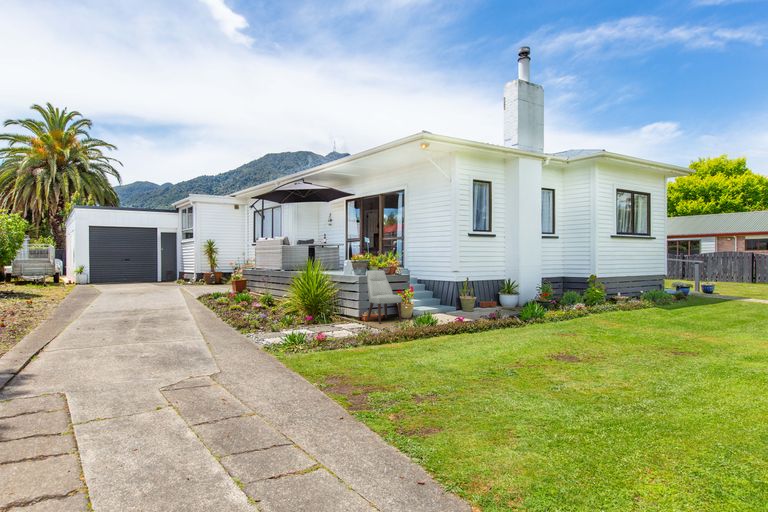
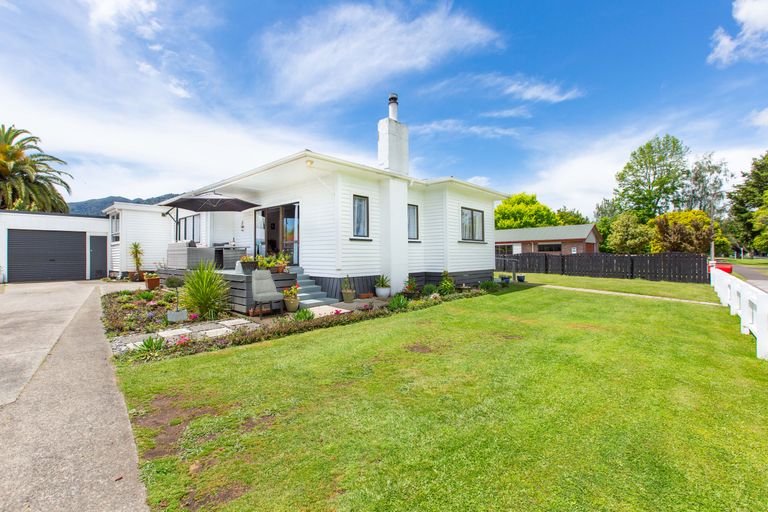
potted tree: none [285,275,305,322] -> present [165,276,187,322]

